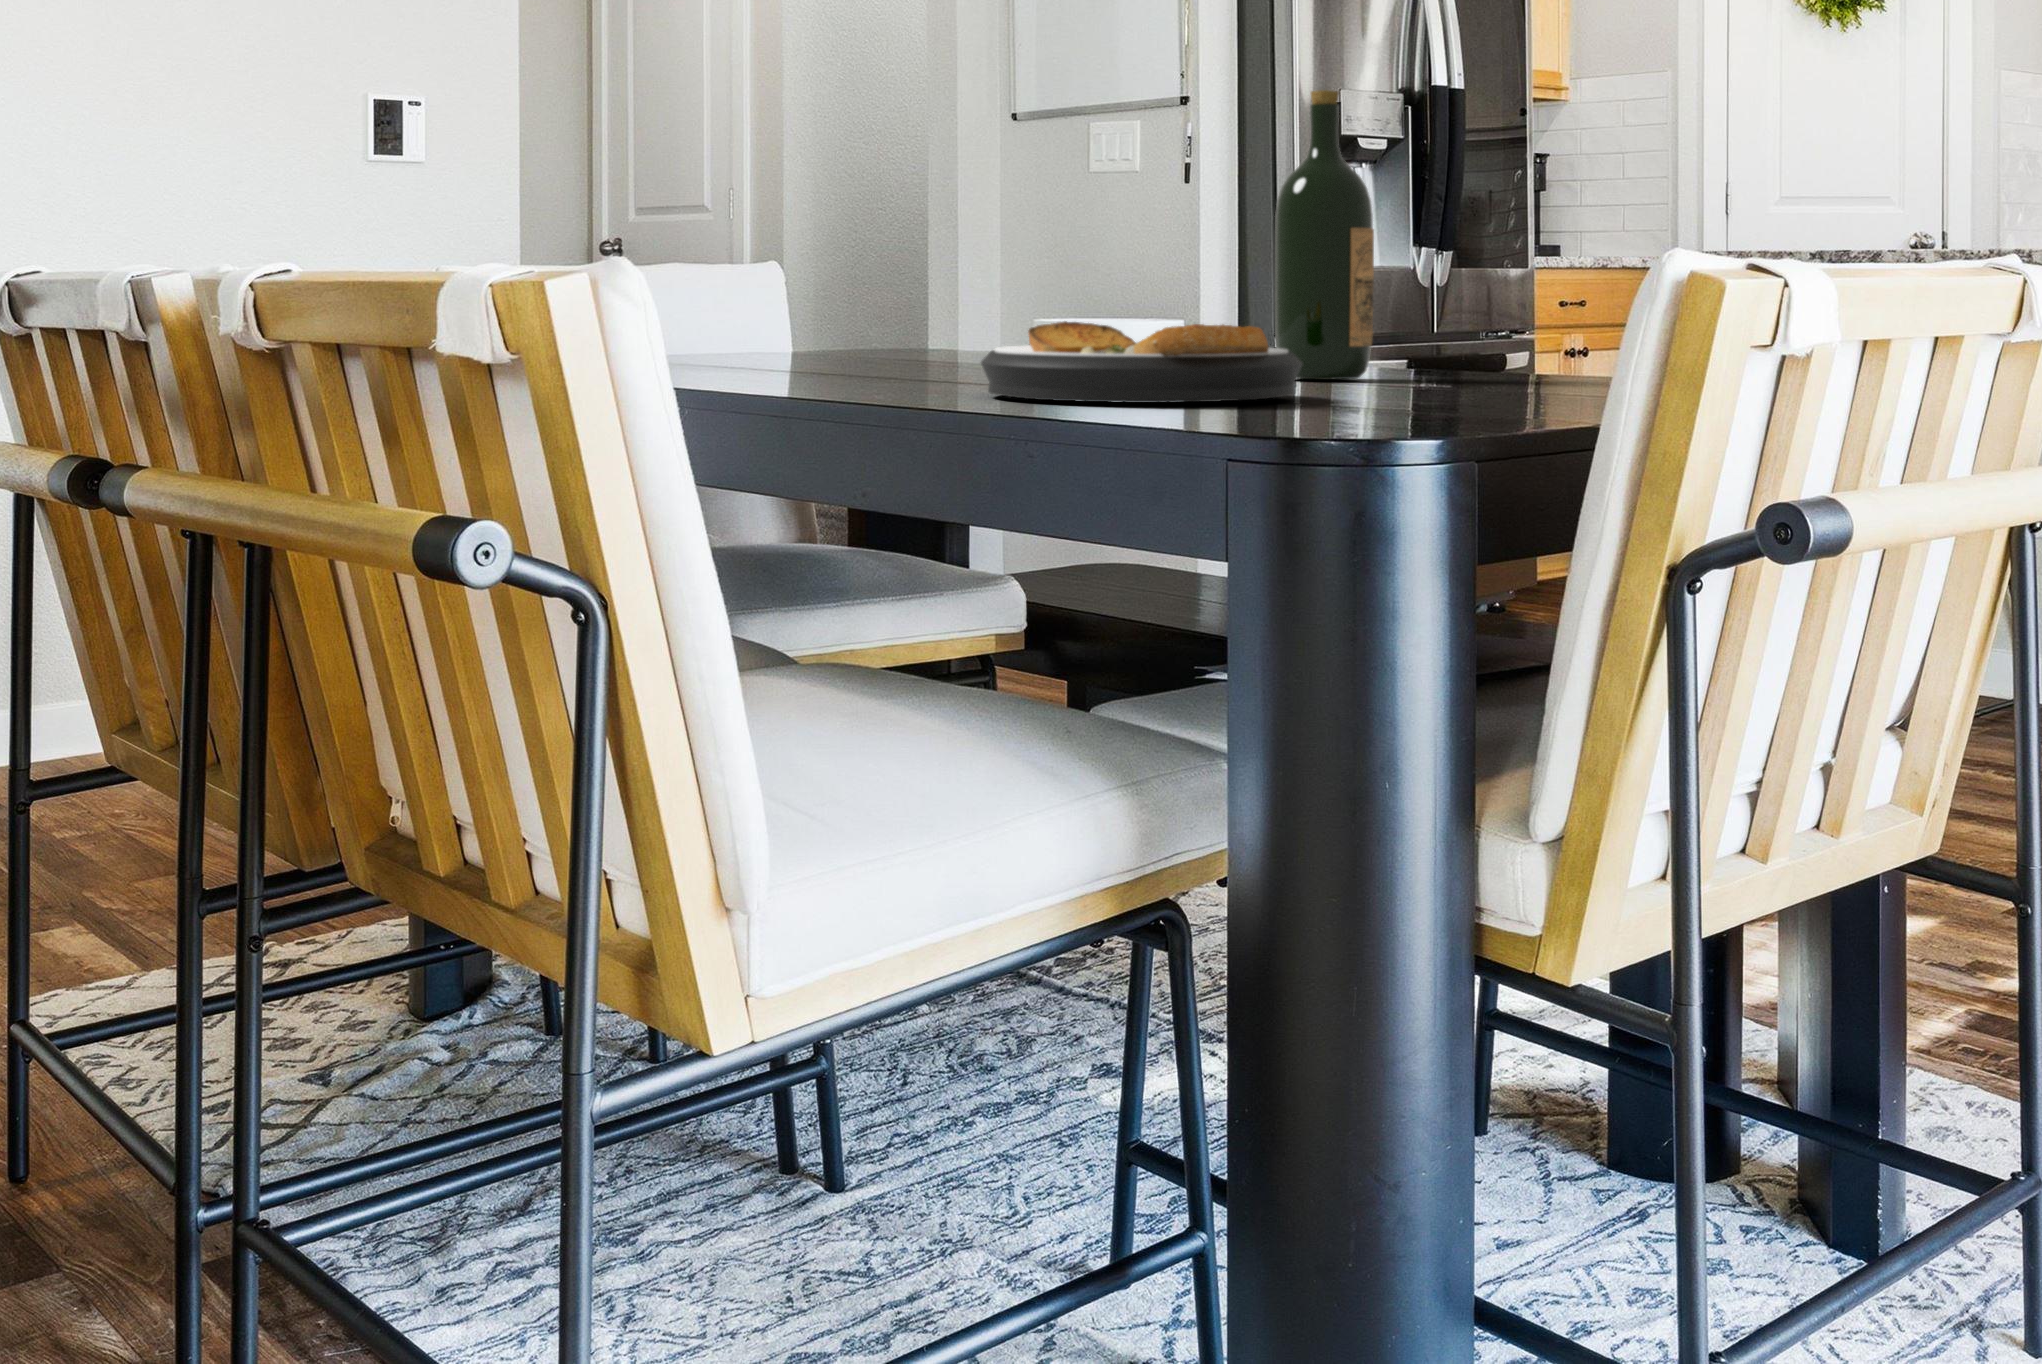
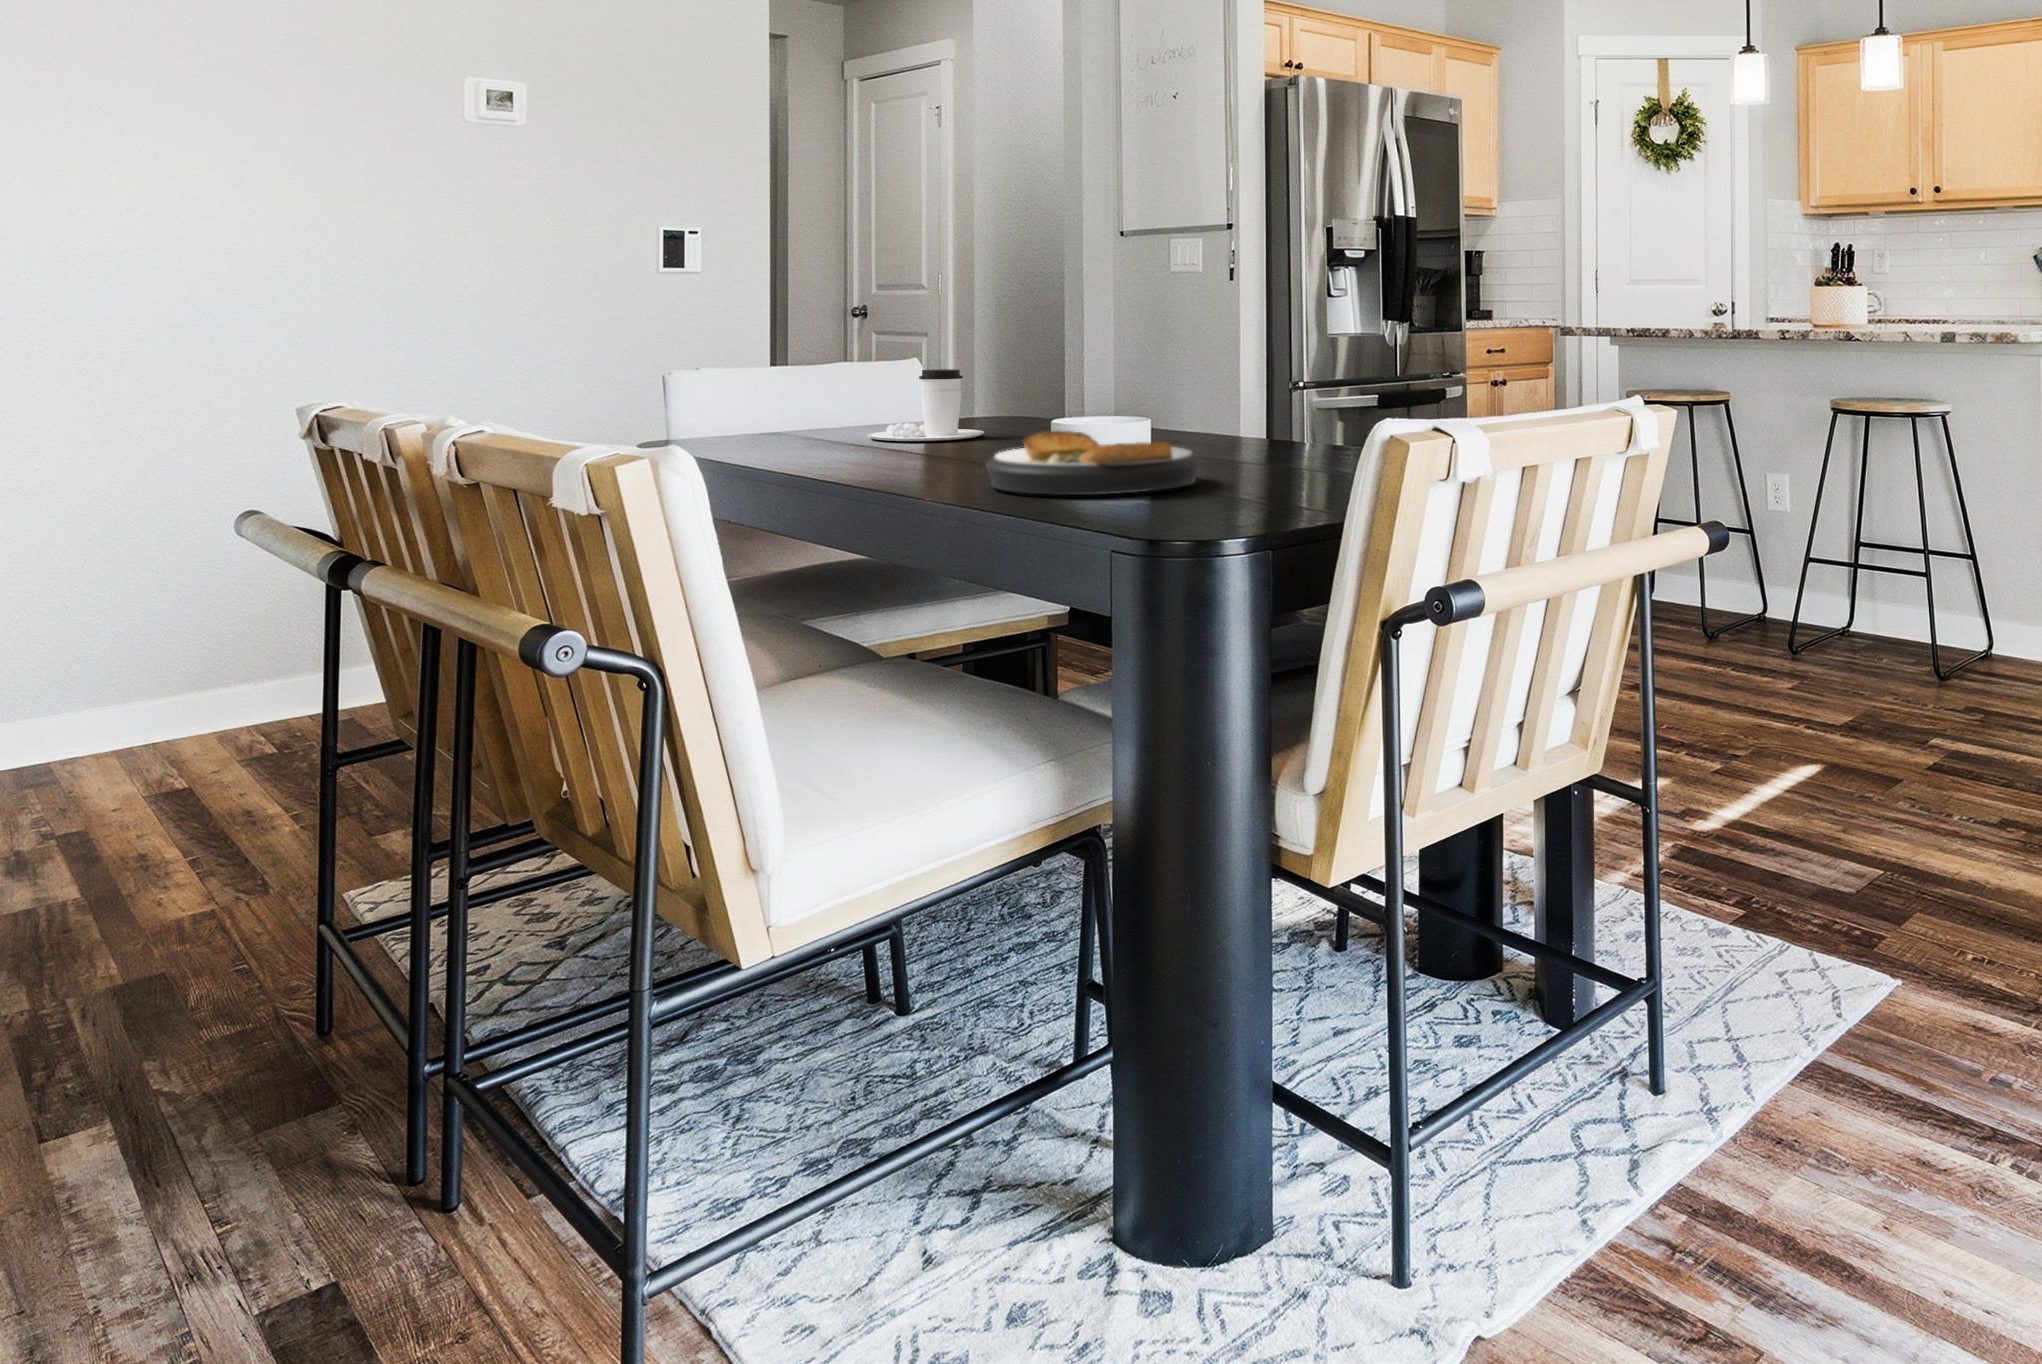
wine bottle: present [1275,90,1374,379] -> none [1212,266,1277,456]
coffee cup: none [739,261,908,364] -> present [867,369,984,441]

